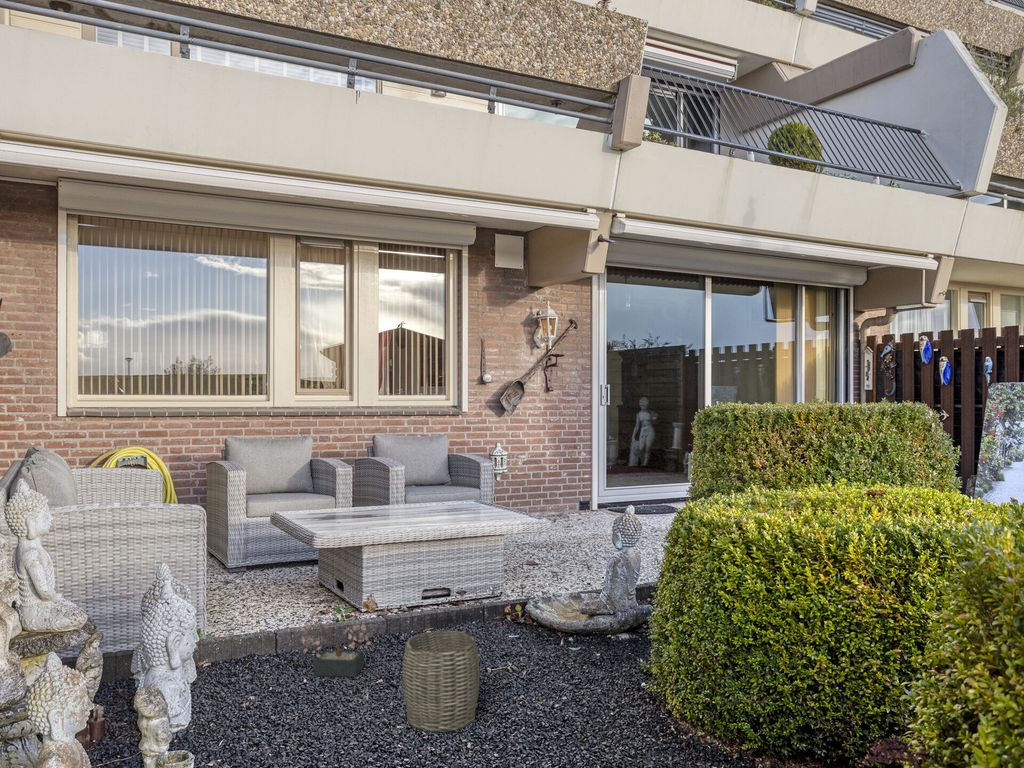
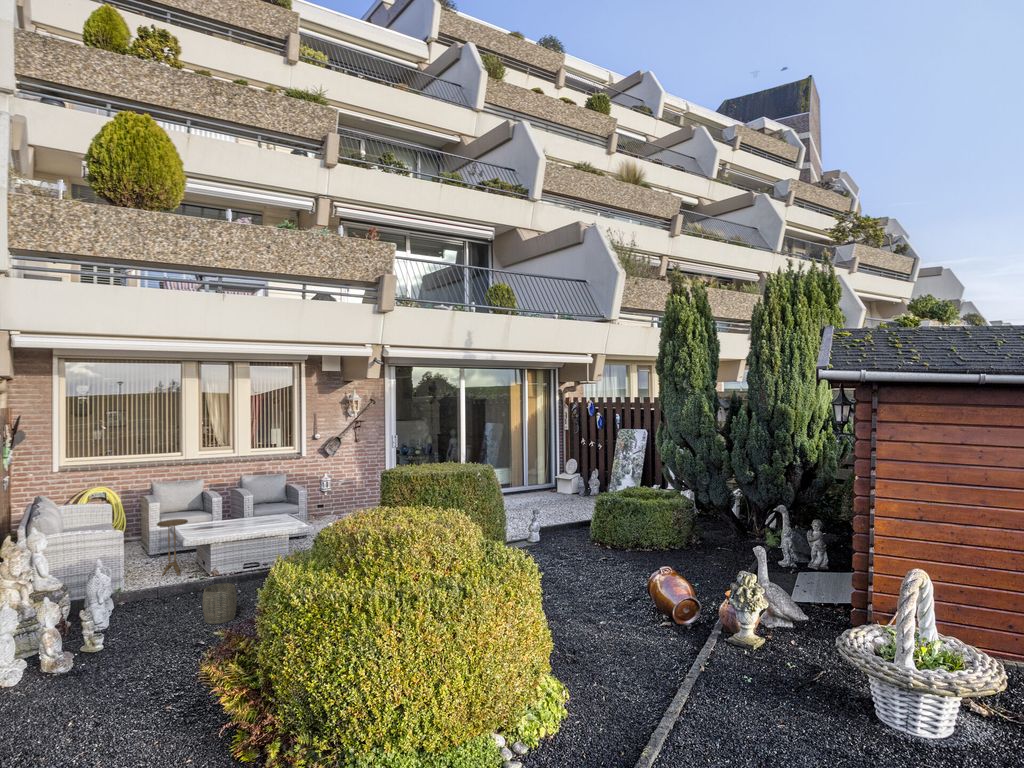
side table: none [258,495,317,611] -> present [157,519,188,576]
decorative plant: present [299,608,371,677] -> none [166,575,202,605]

